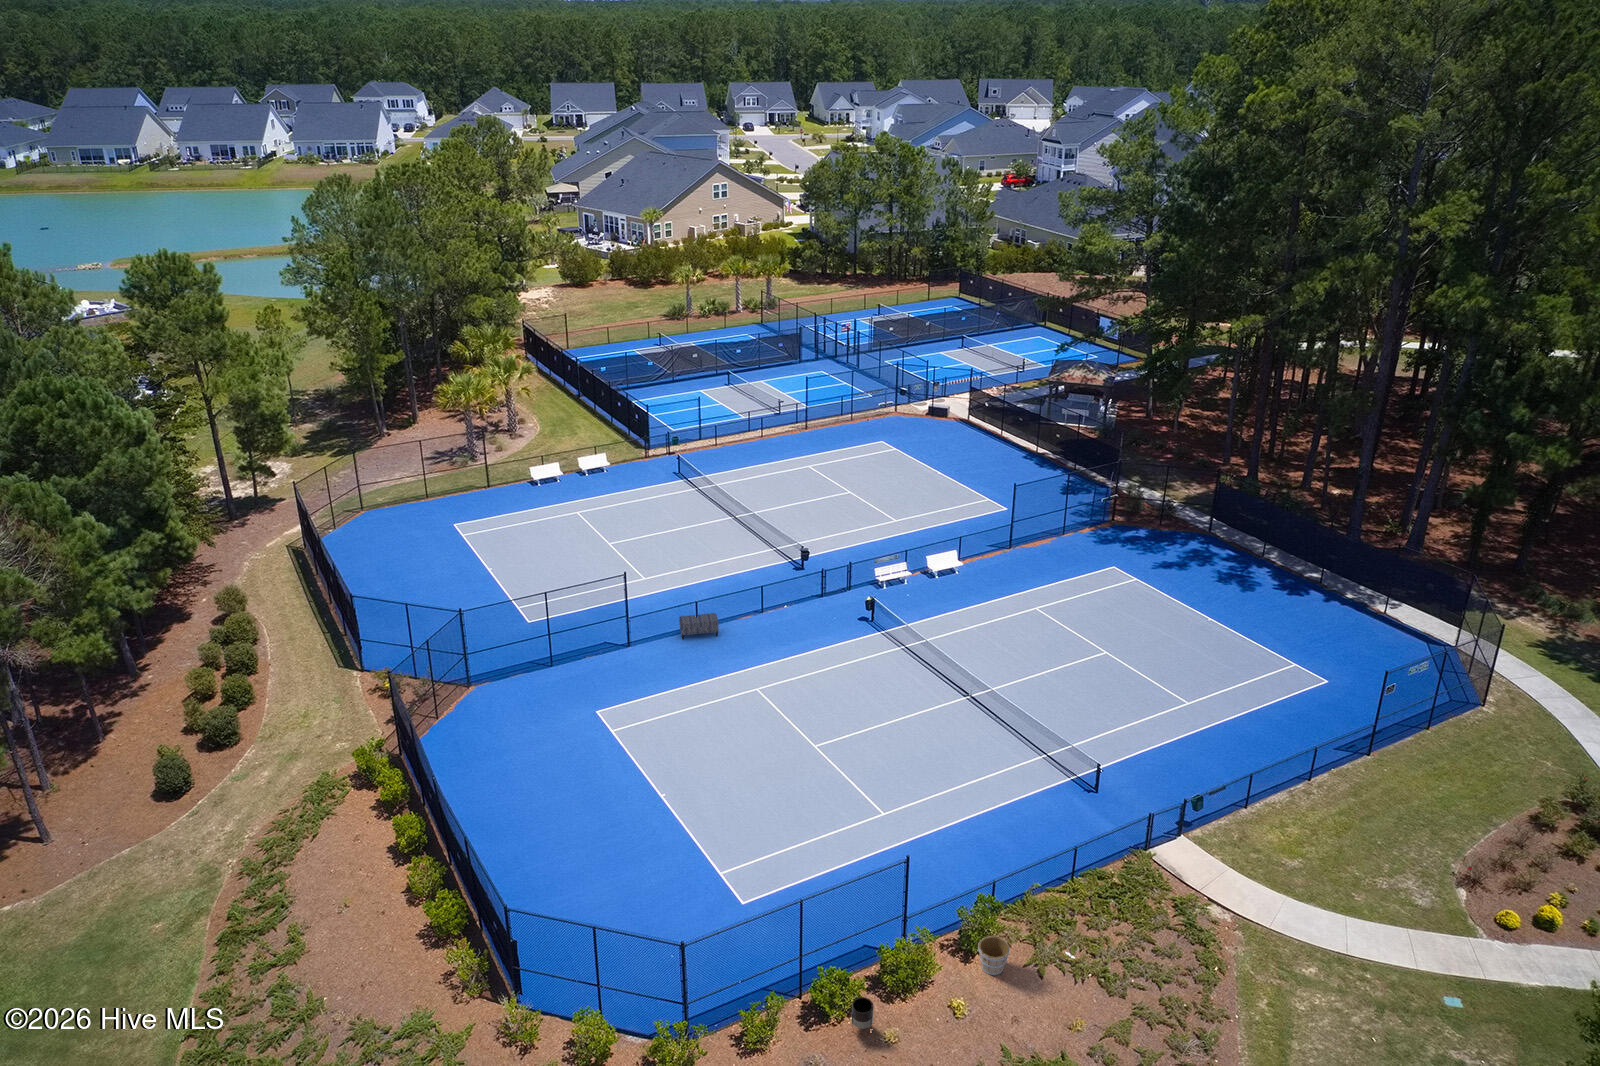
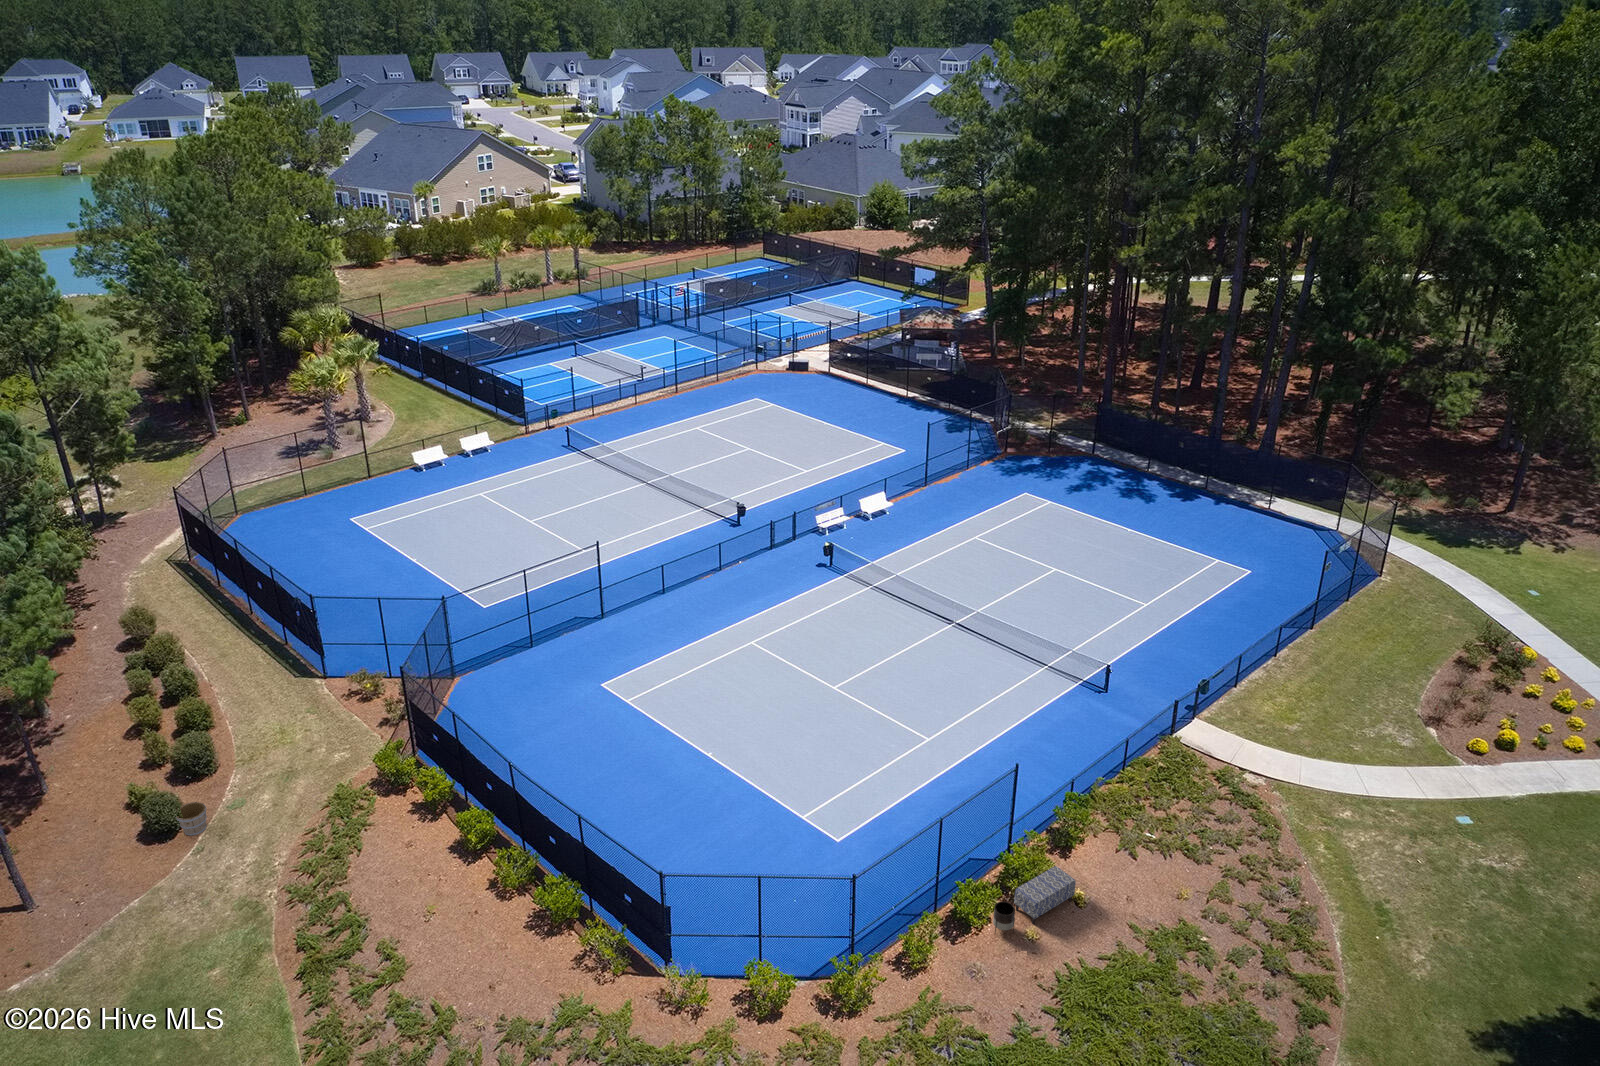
bench: present [679,613,719,639] -> present [1014,866,1076,924]
wooden bucket: present [978,936,1010,976] -> present [176,802,207,836]

